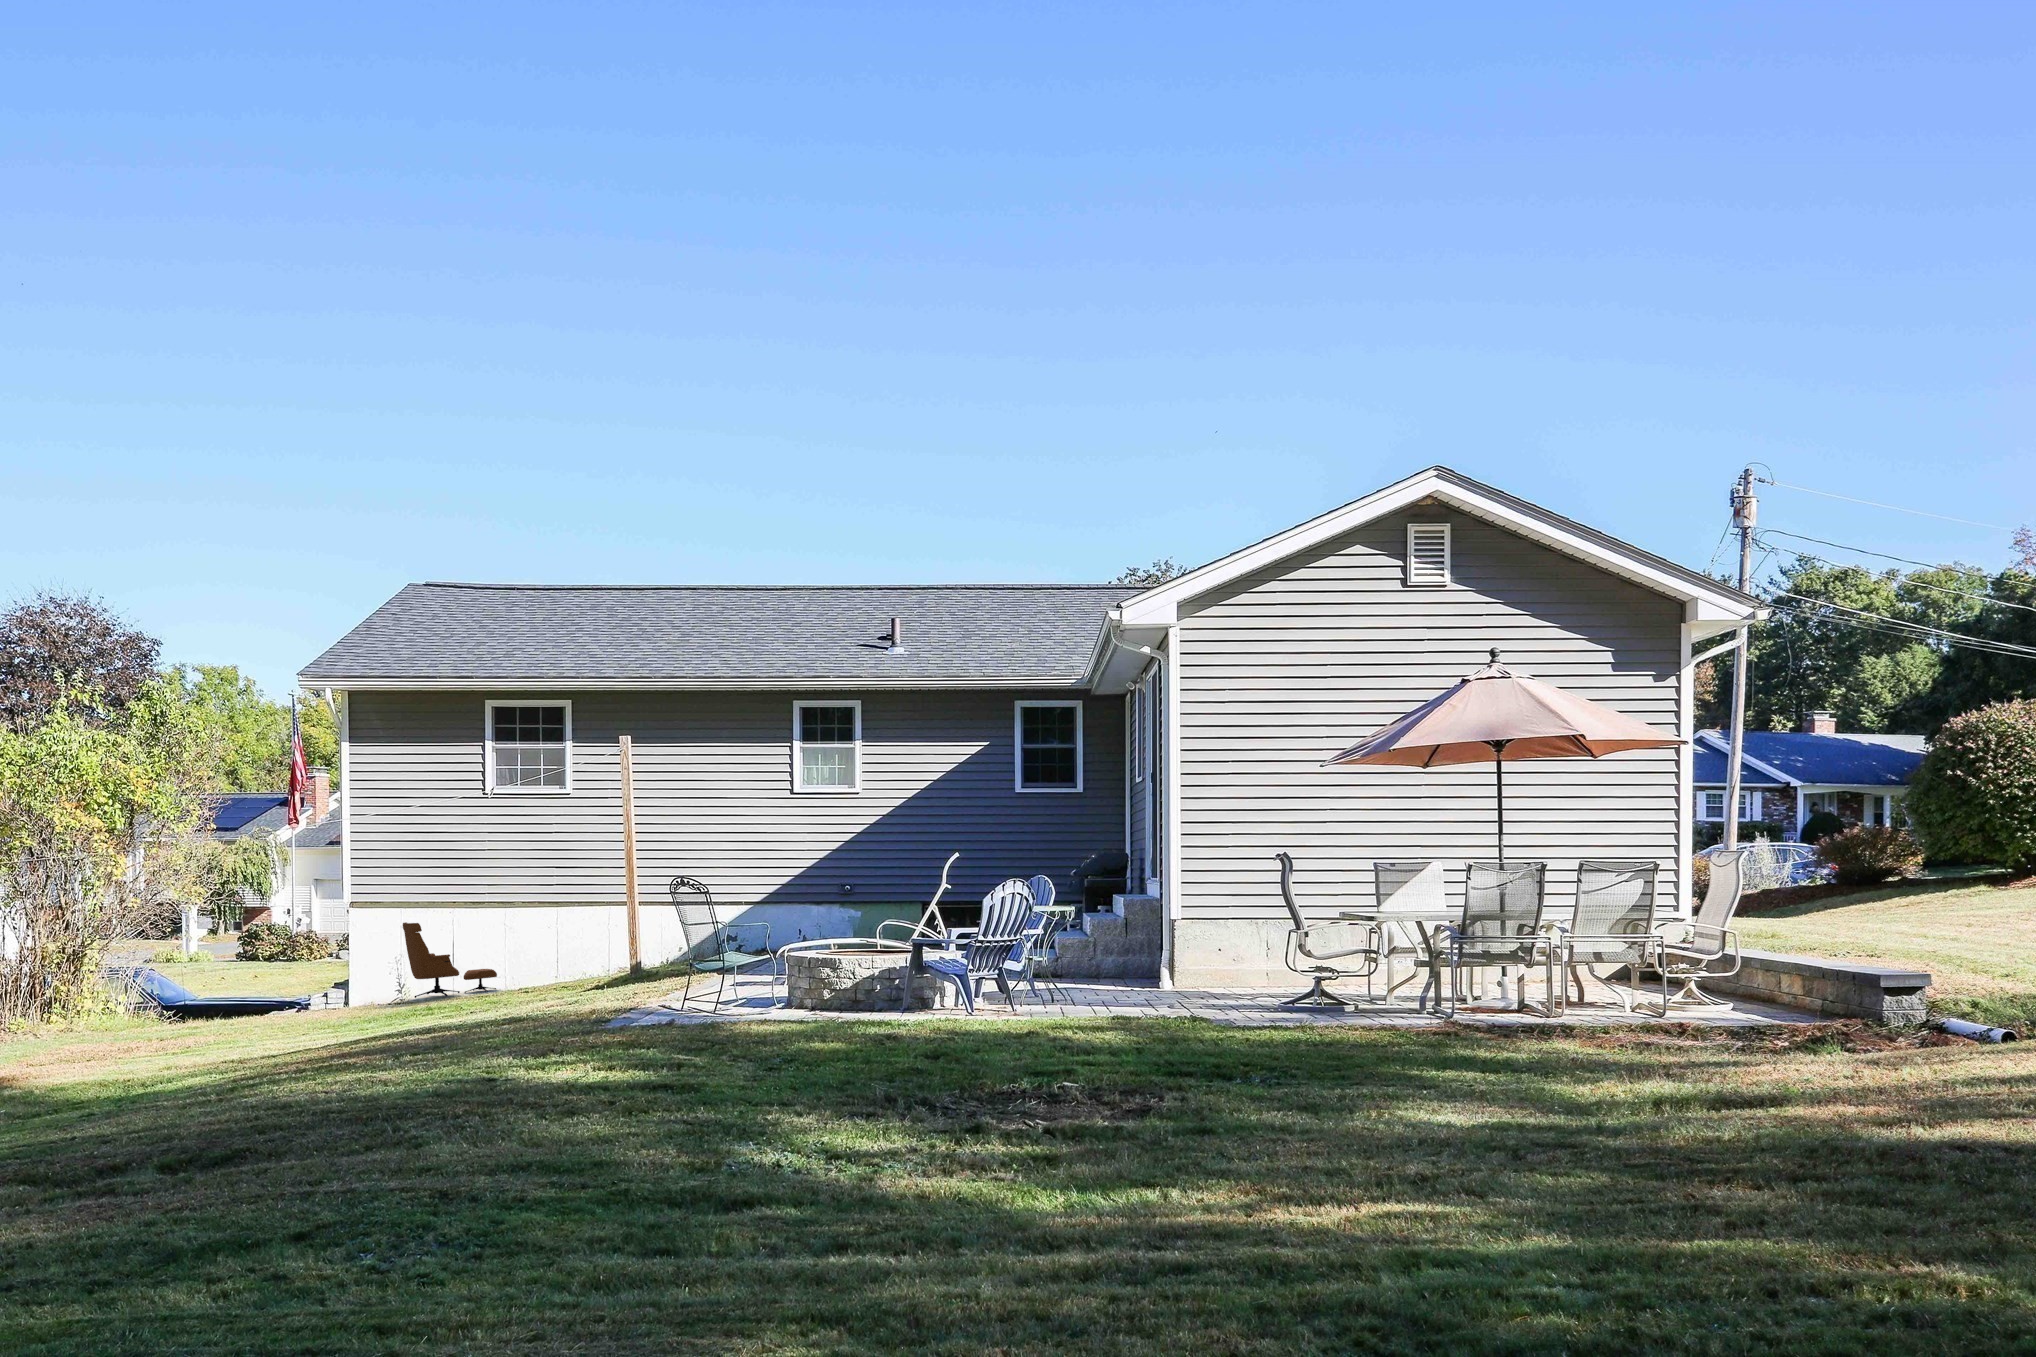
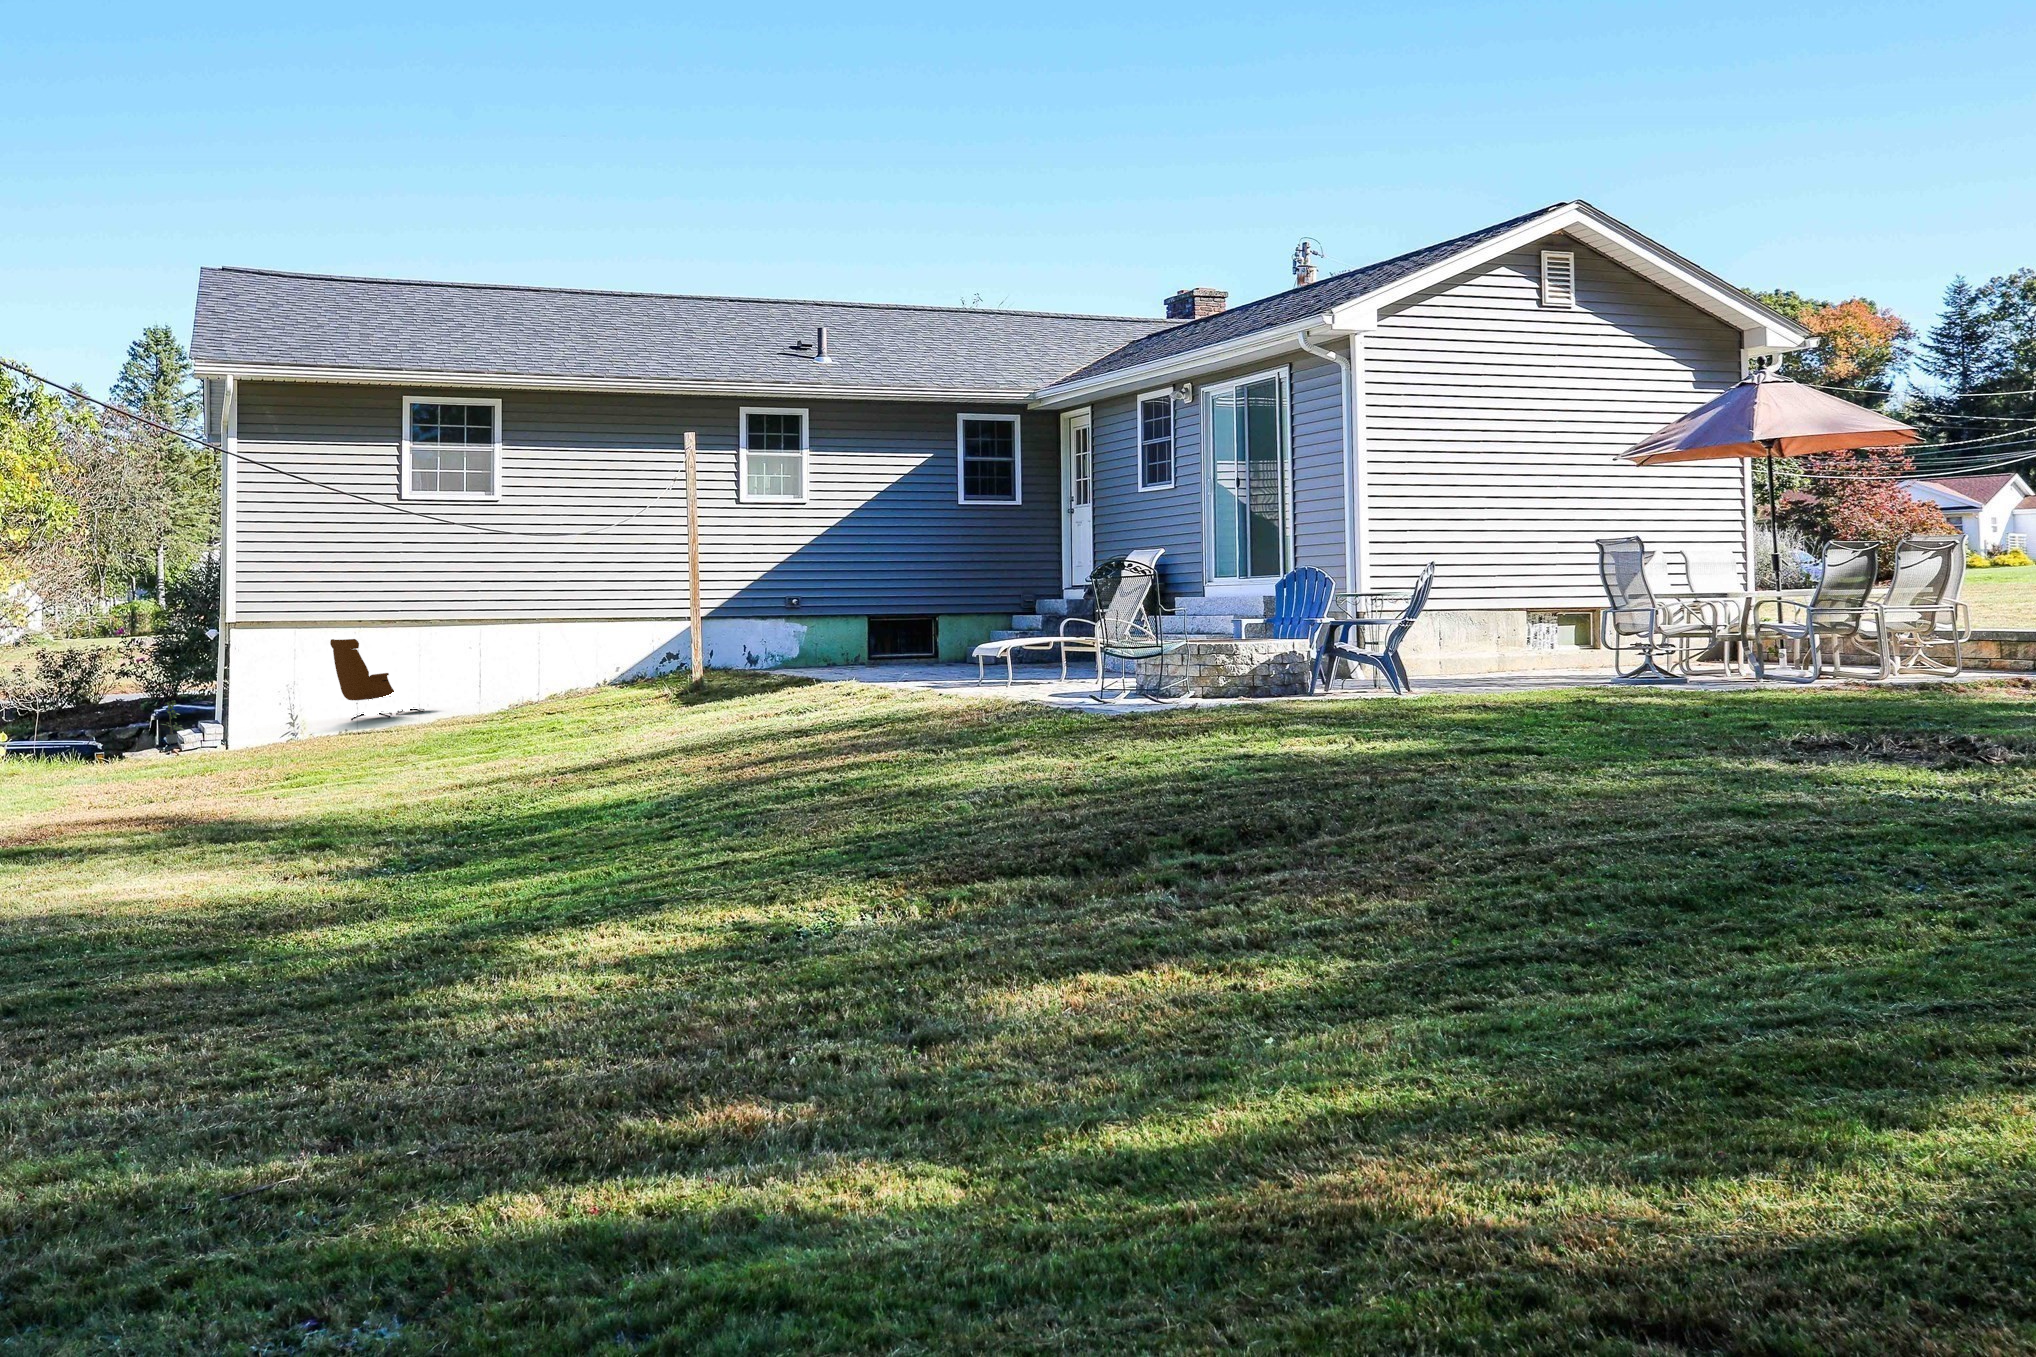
potted plant: none [237,975,261,1015] -> present [165,701,184,744]

